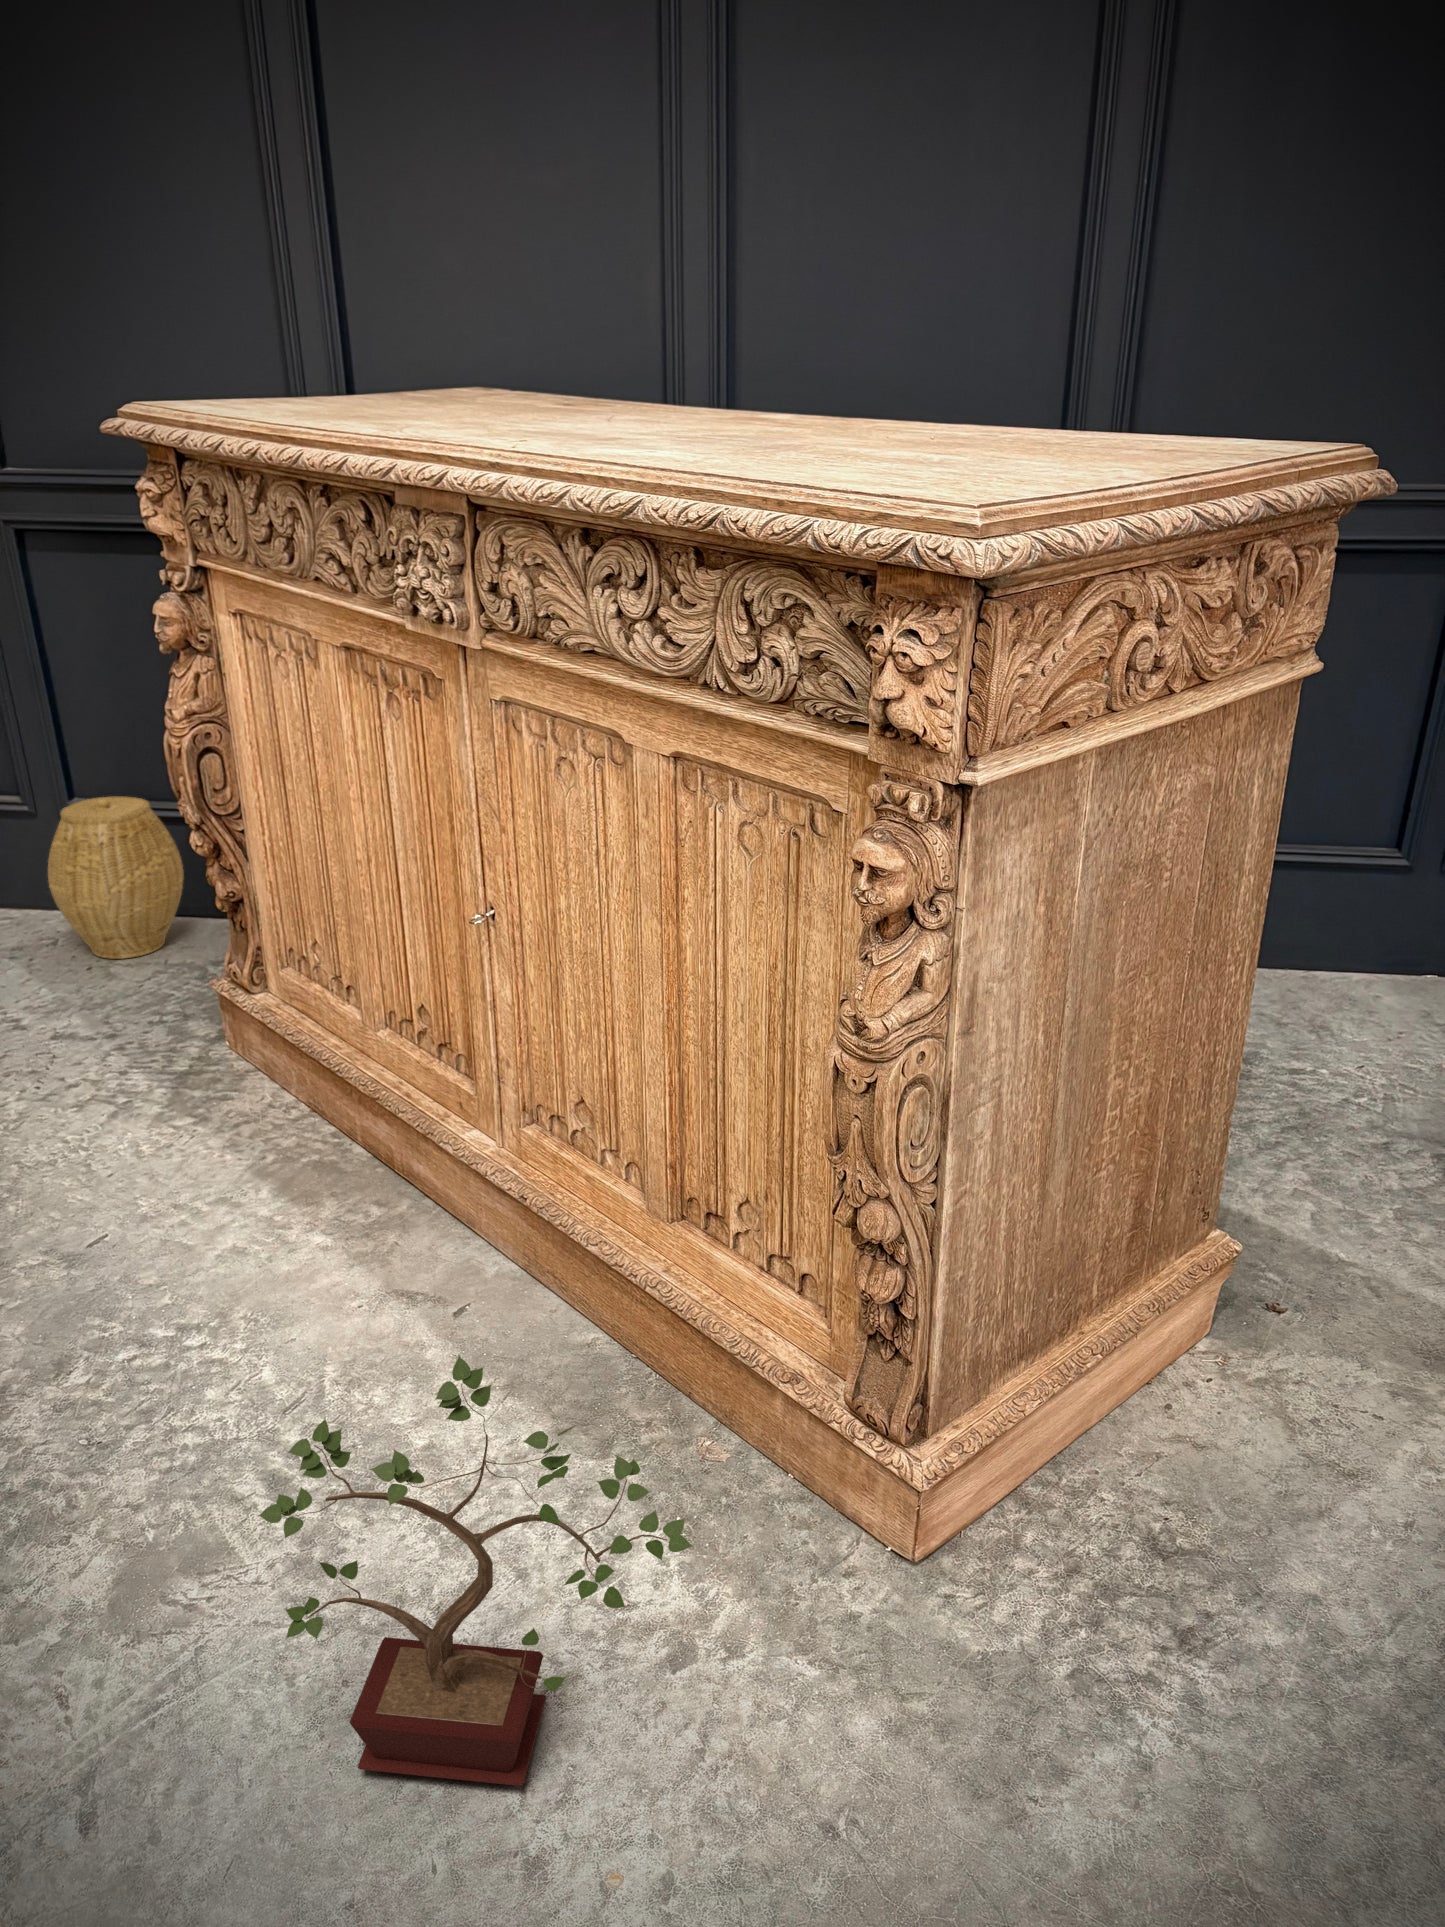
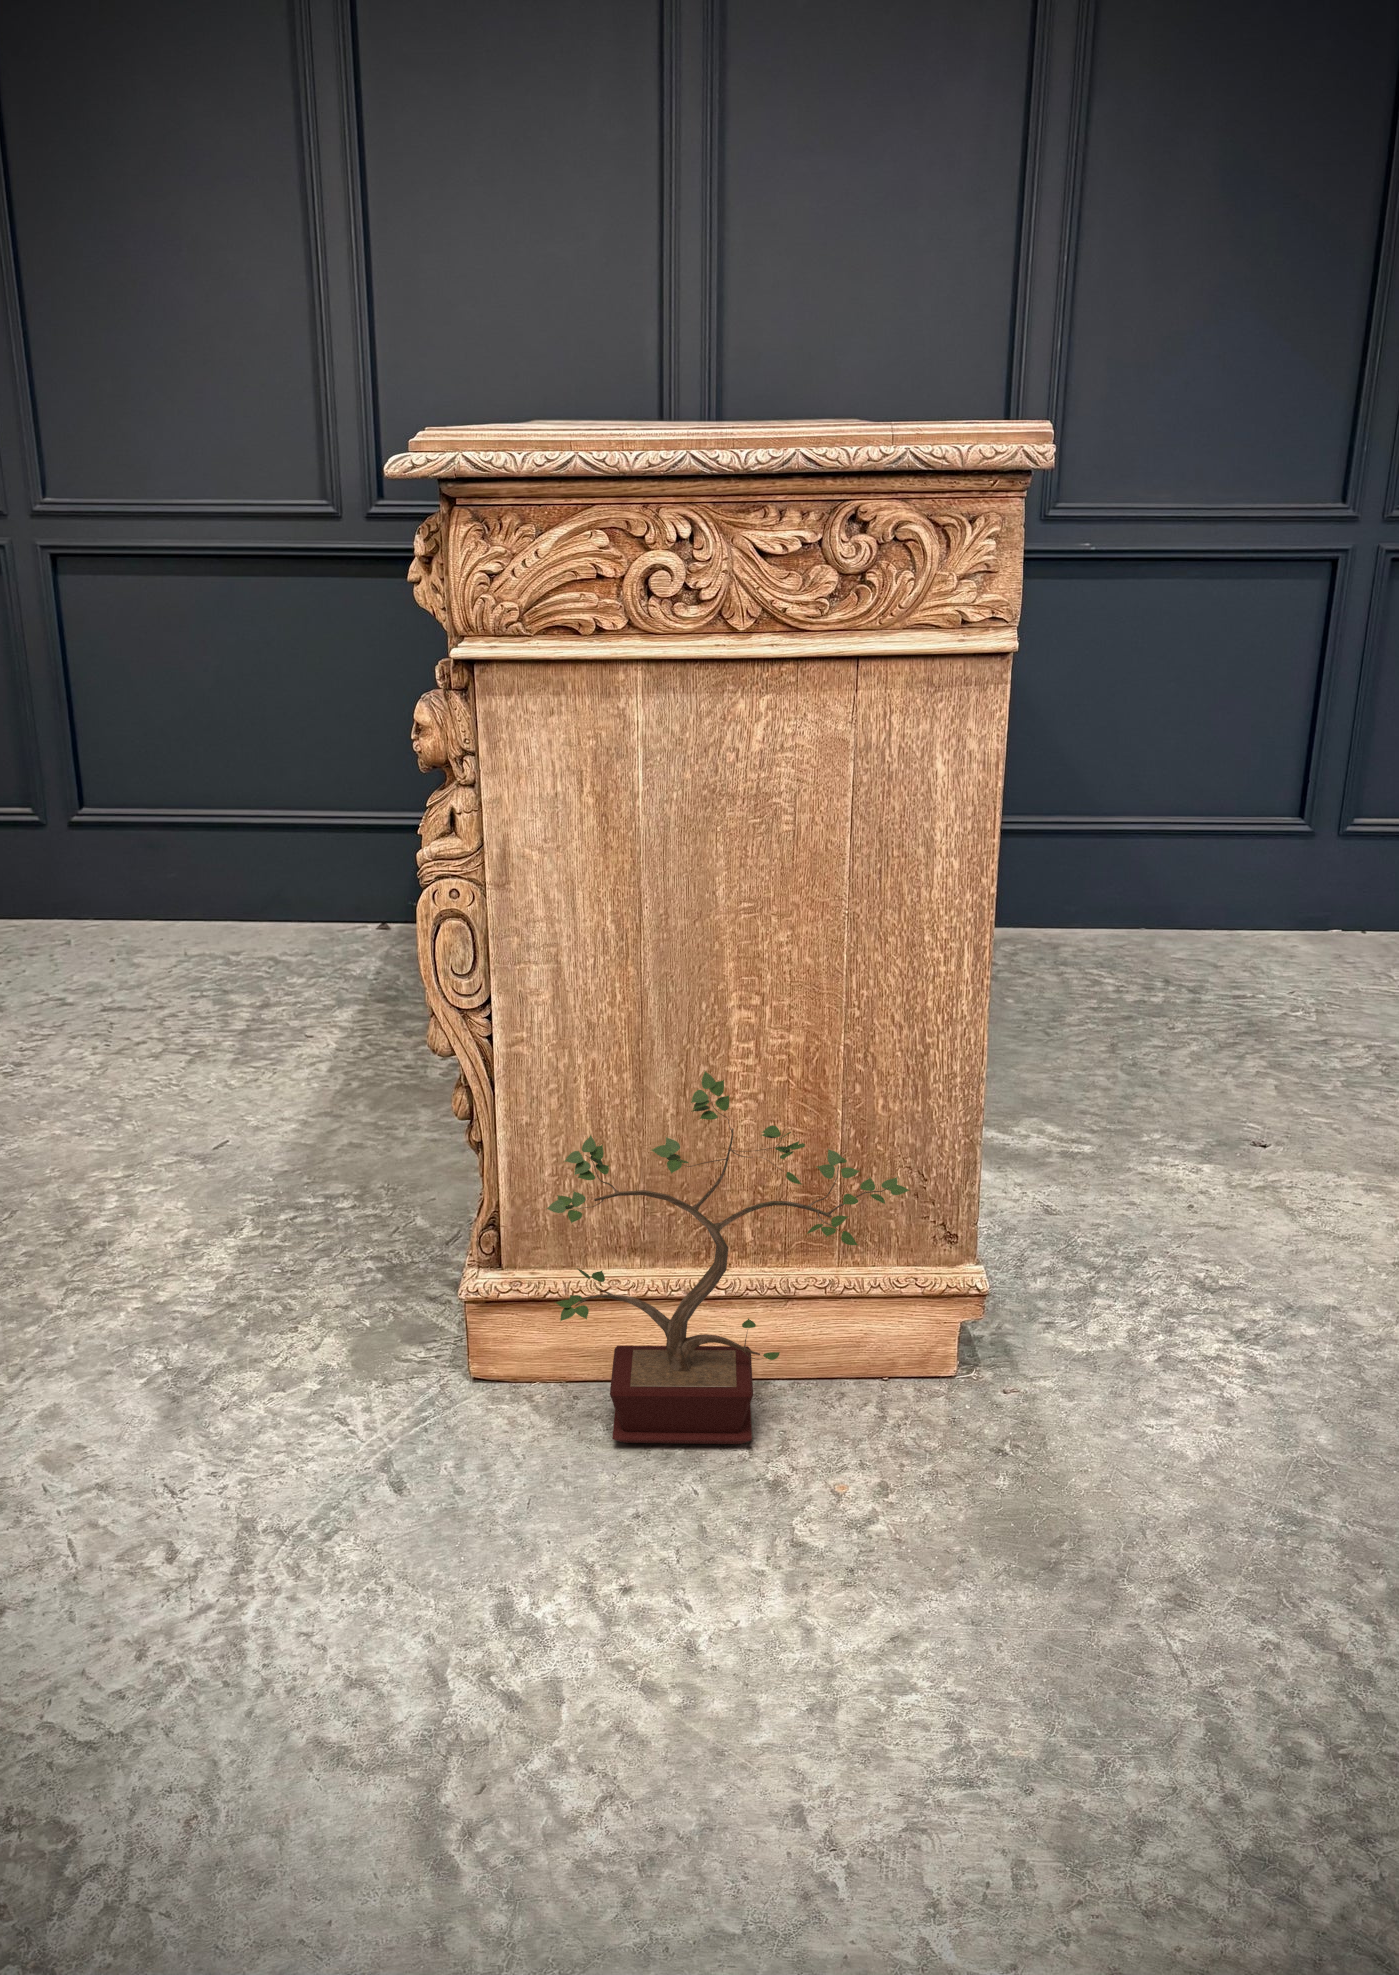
woven basket: present [48,796,184,959] -> none [78,802,204,953]

